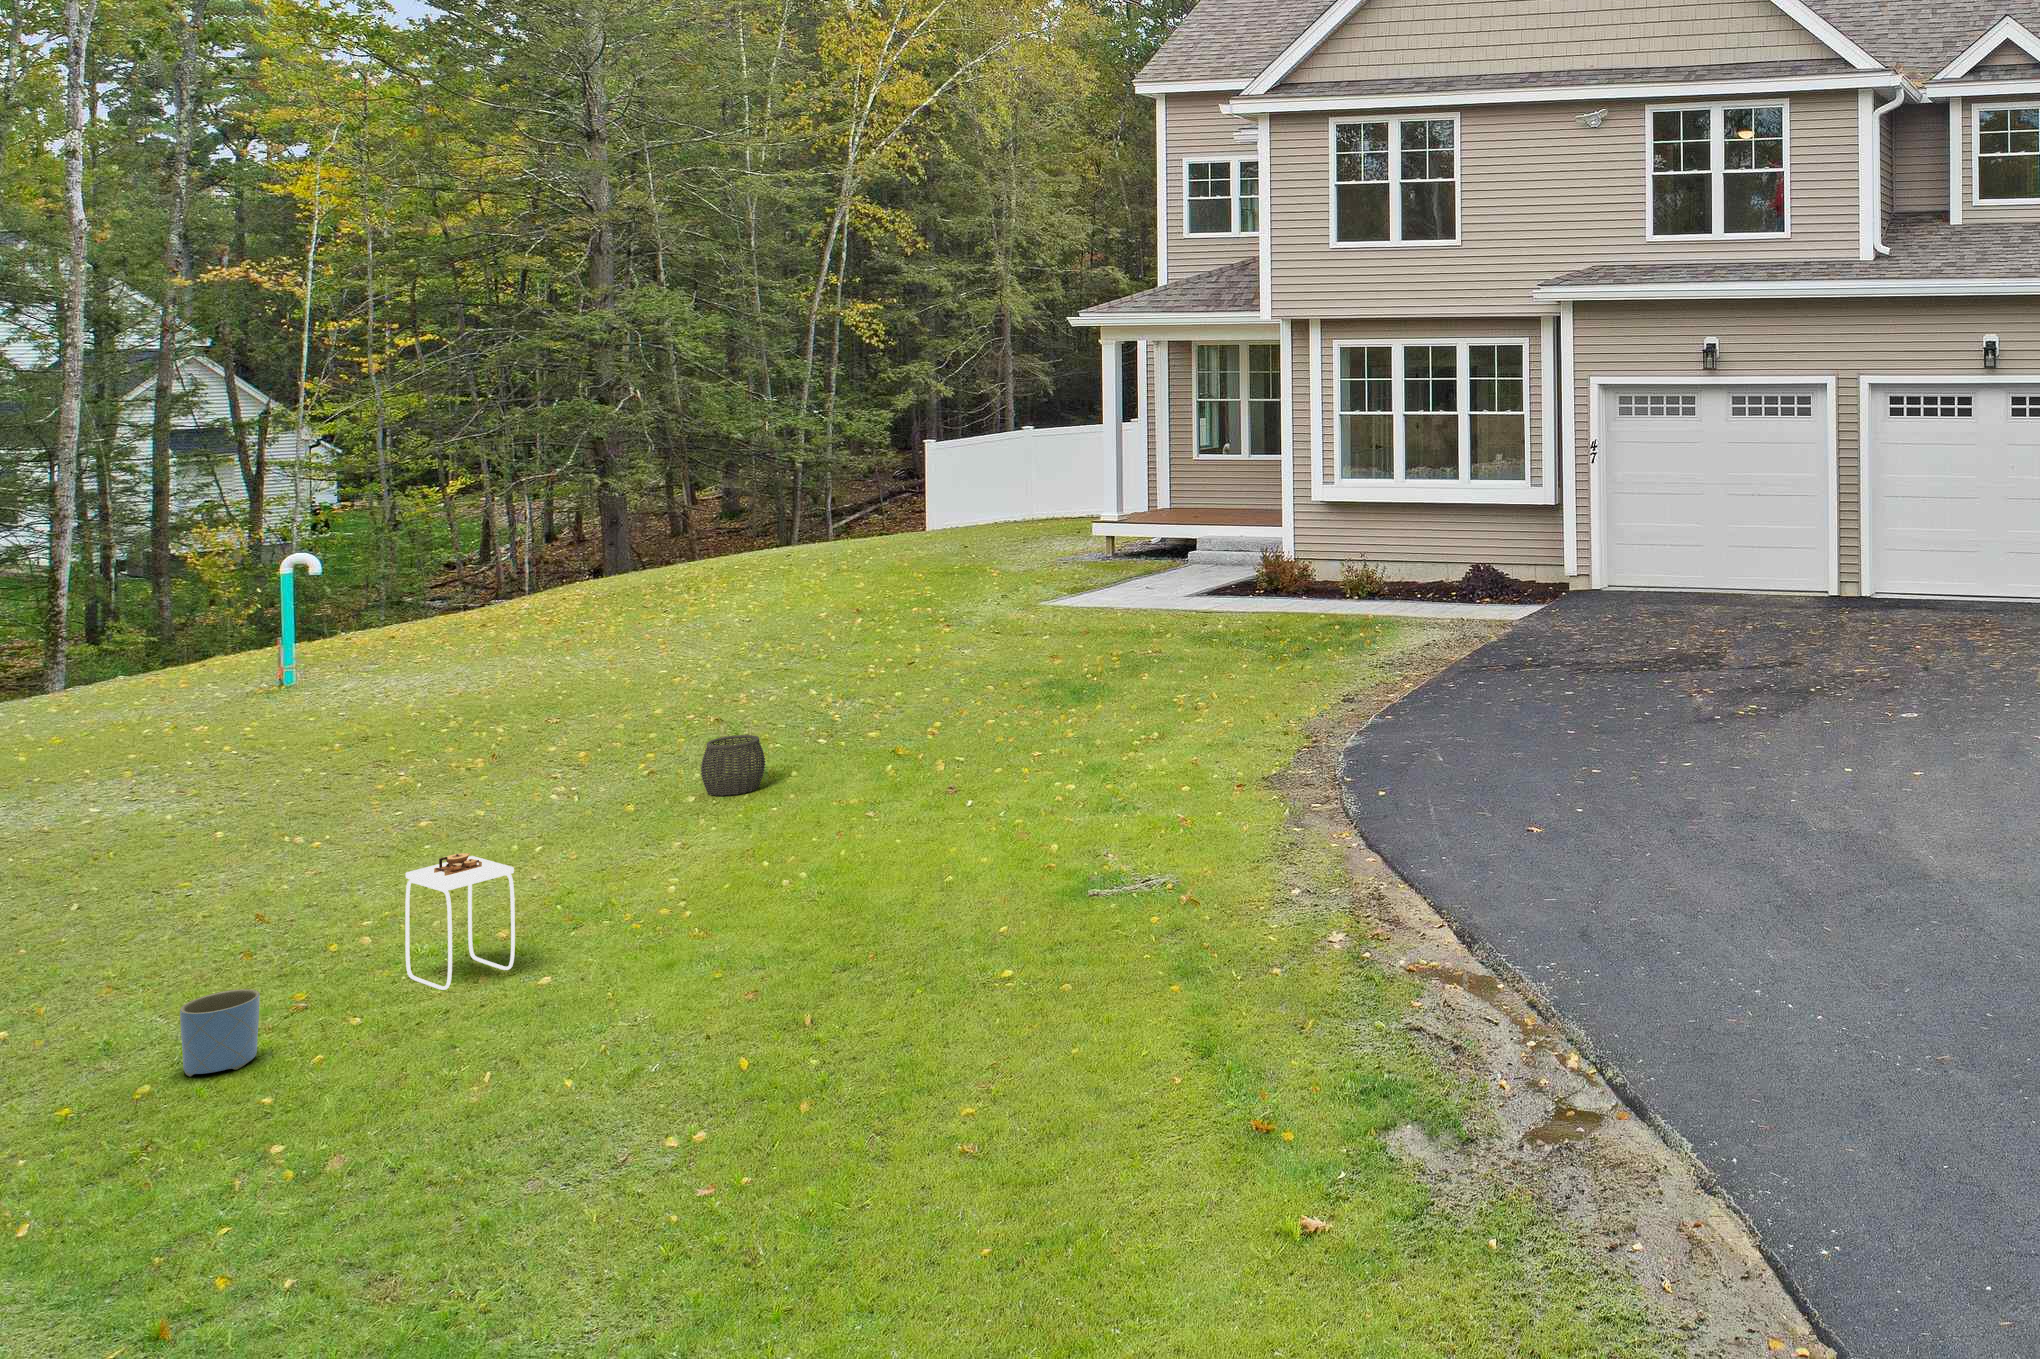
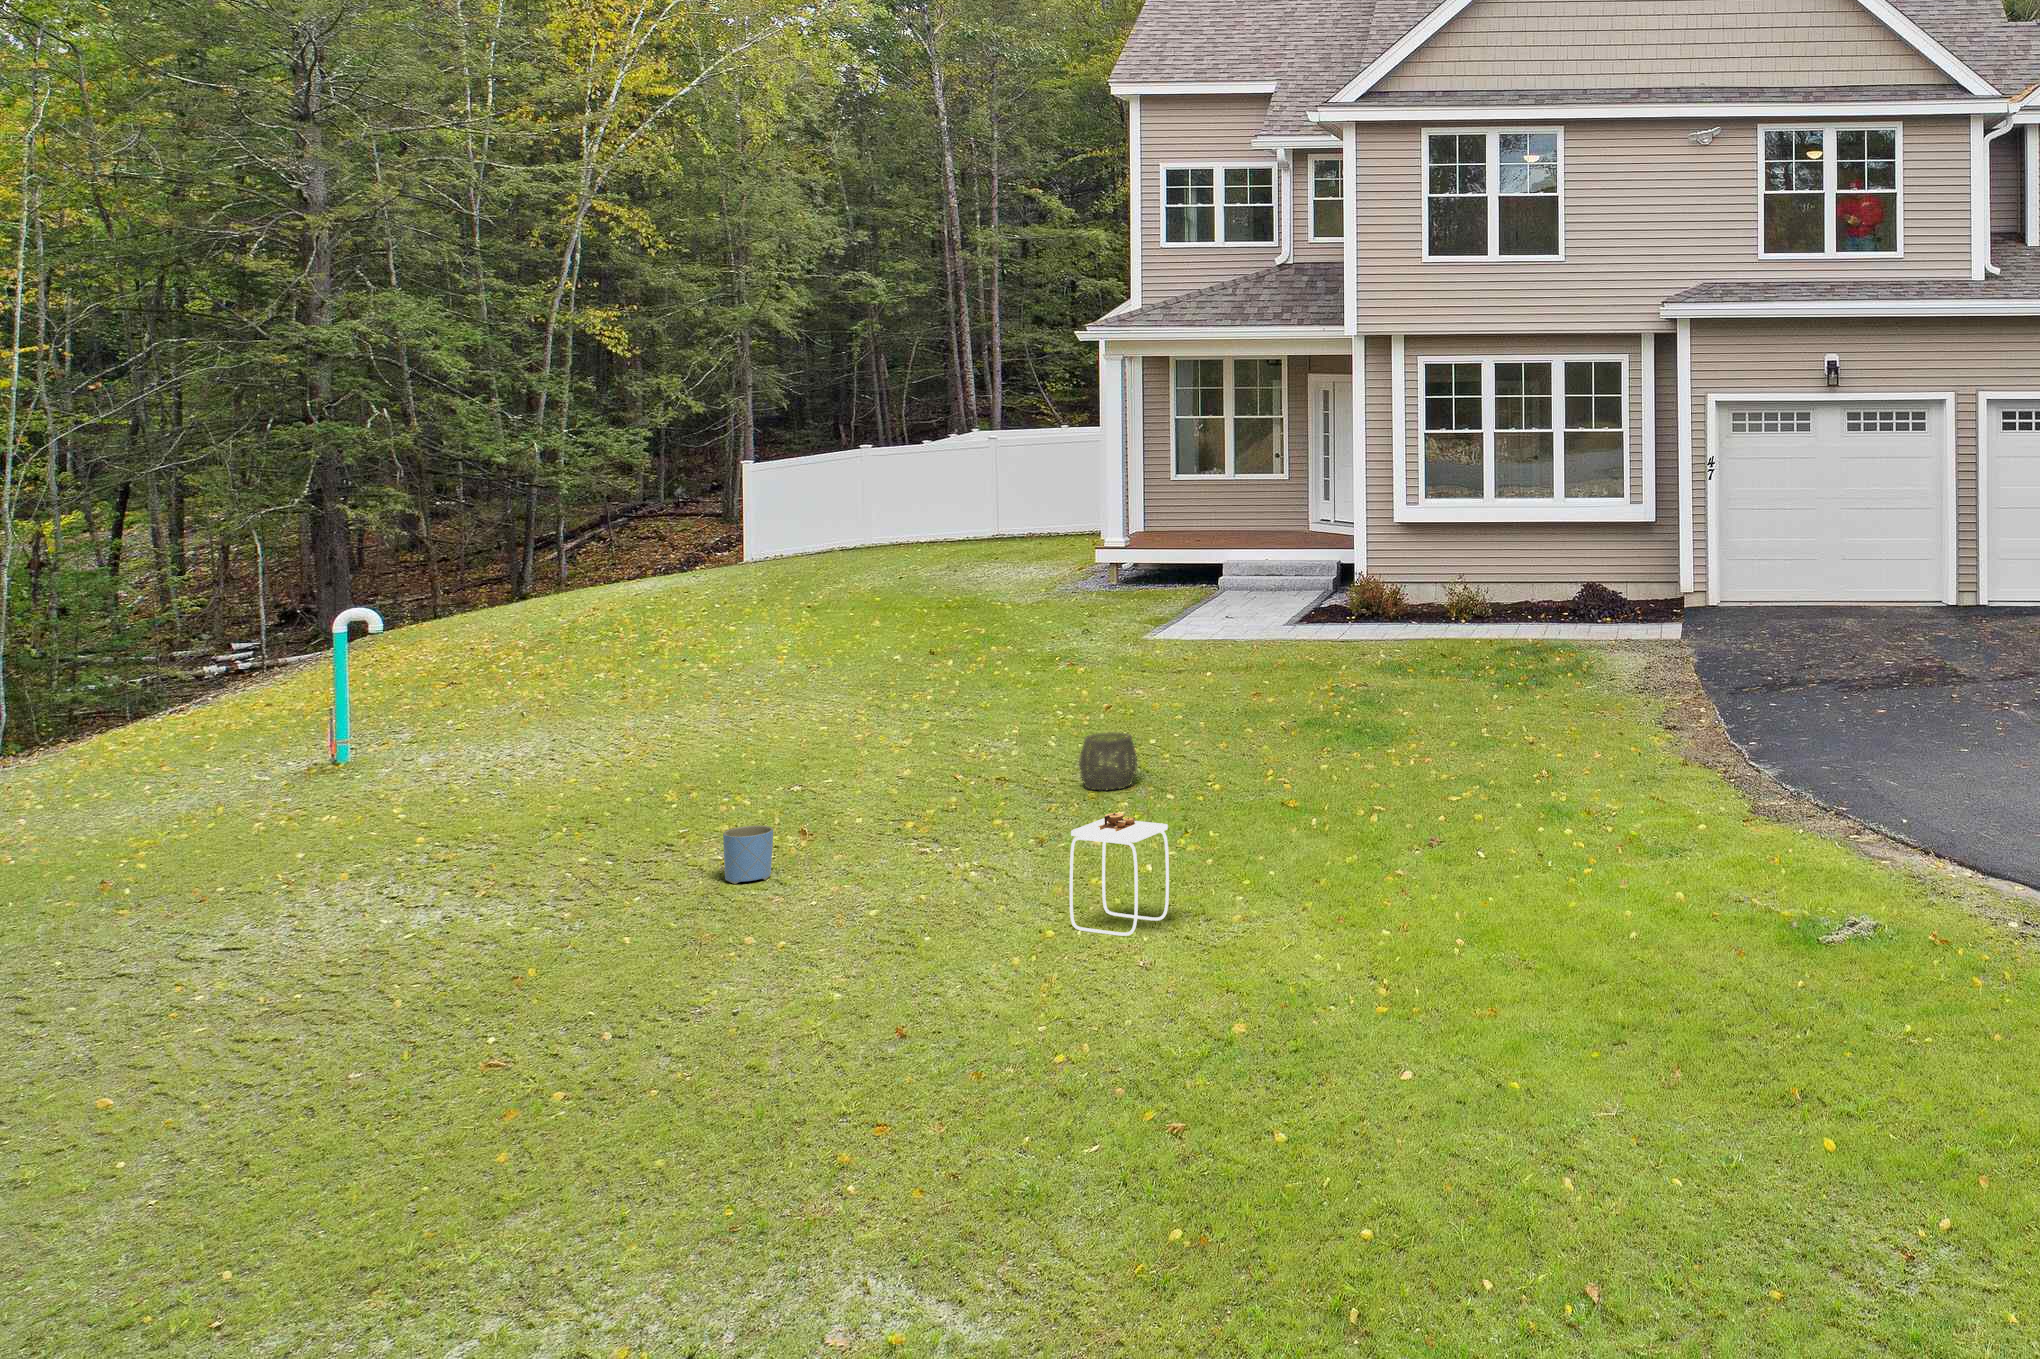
planter: present [180,989,260,1077] -> present [723,826,773,884]

